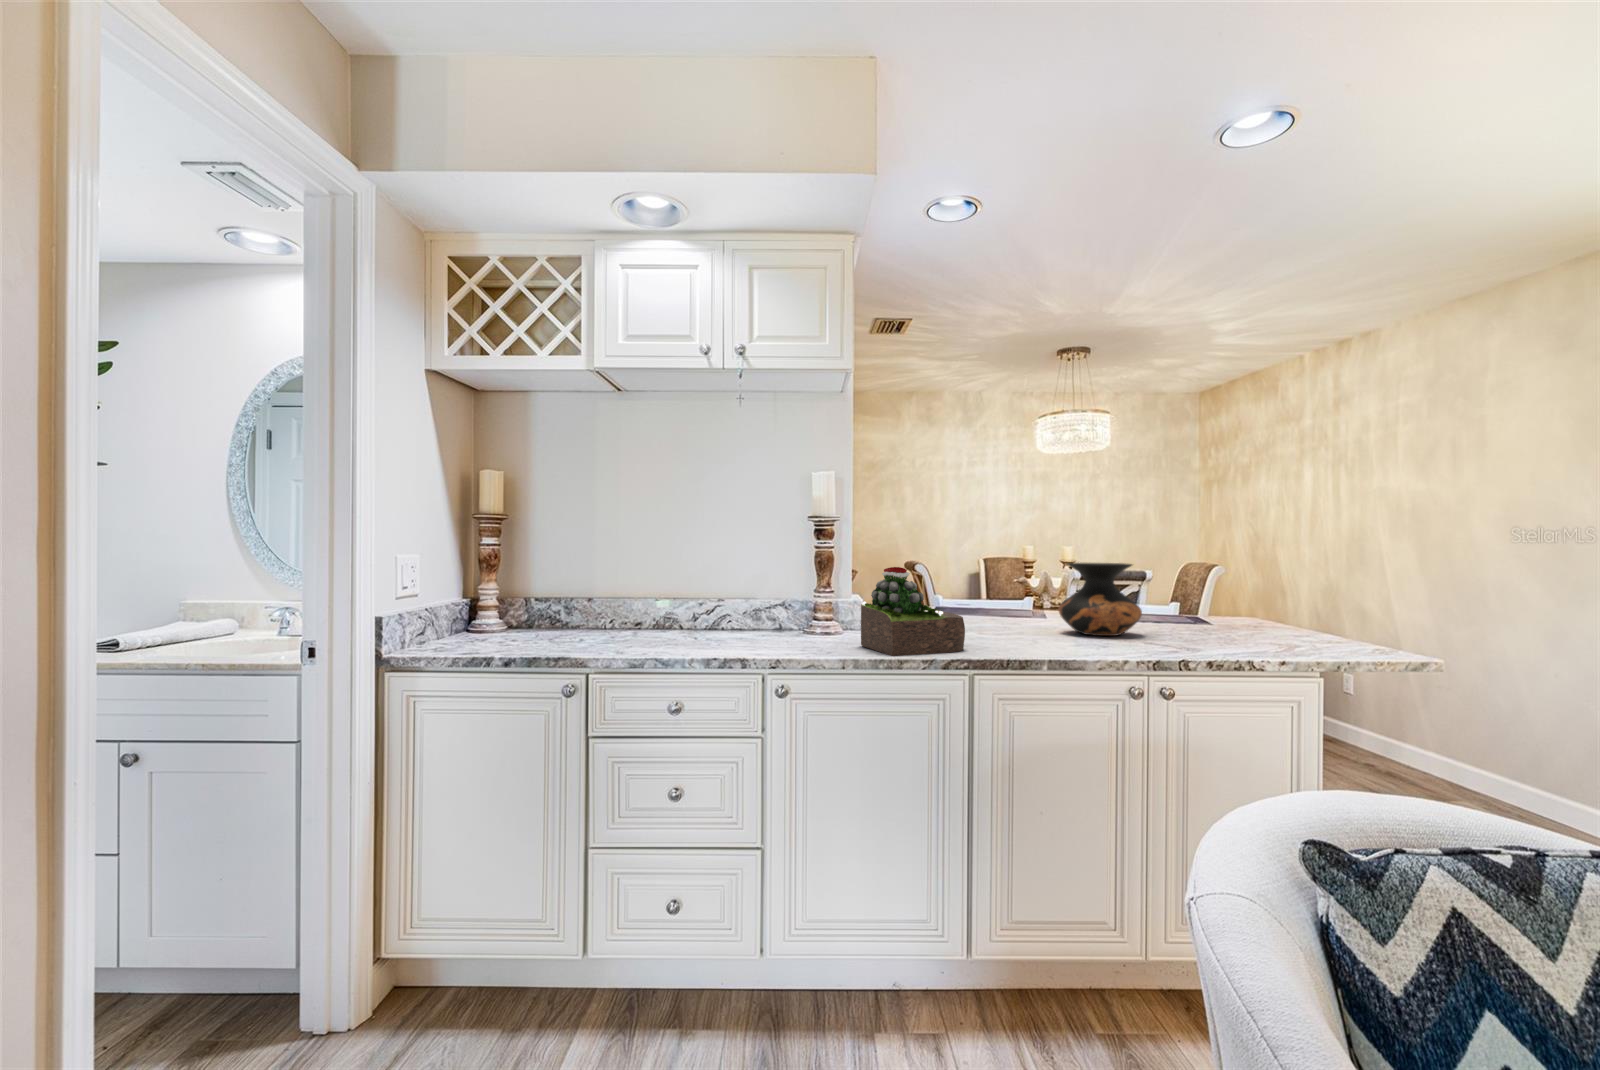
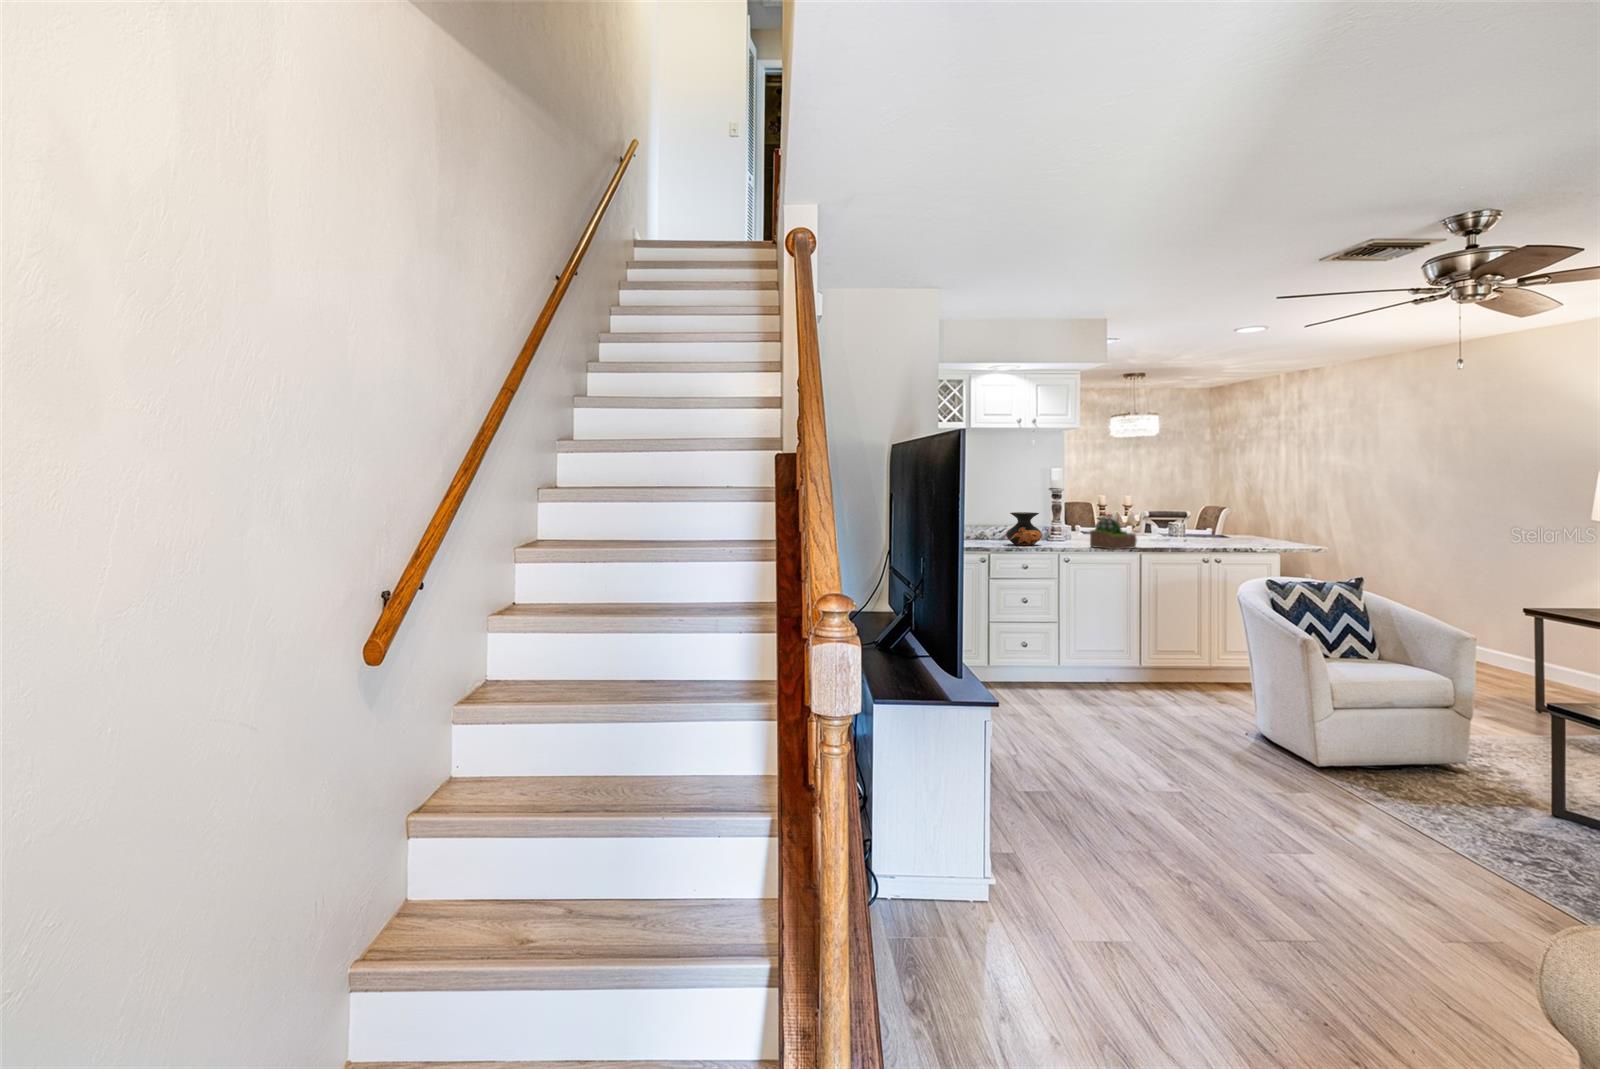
vase: present [1058,563,1142,636] -> present [1006,512,1042,546]

